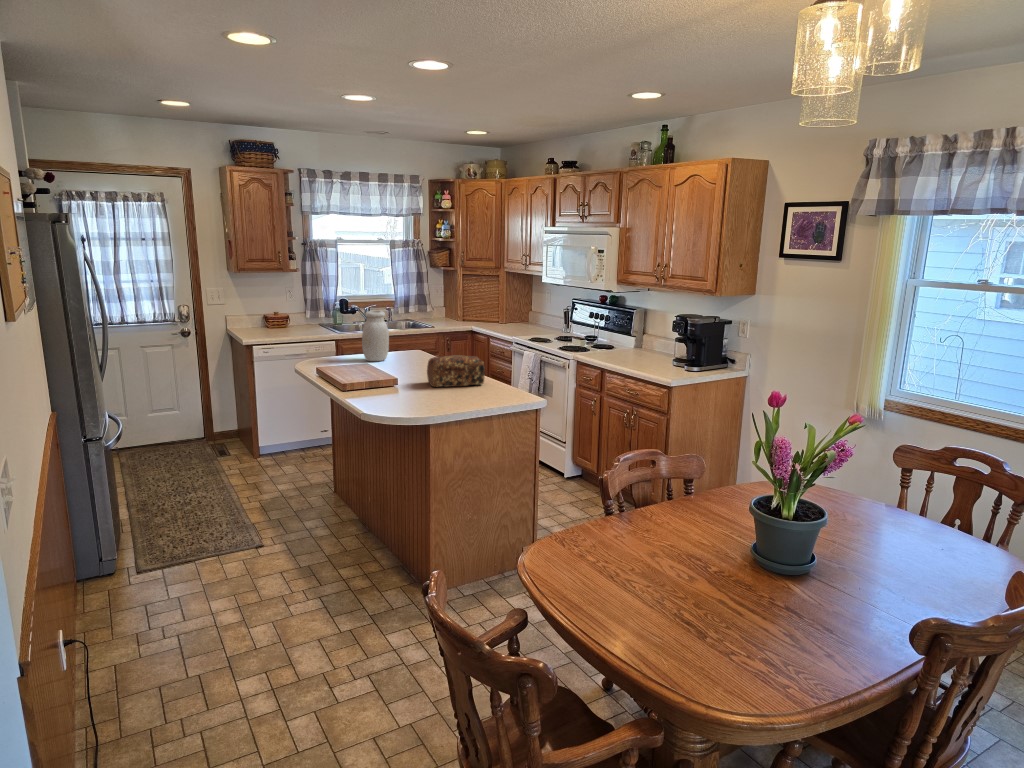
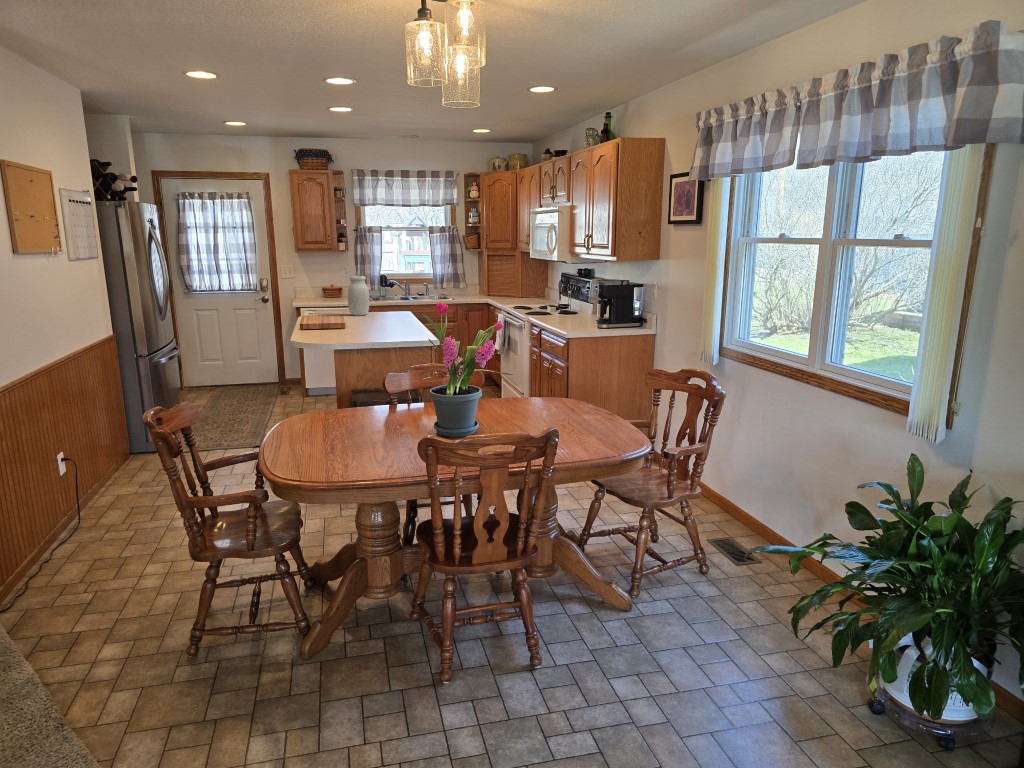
bread loaf: present [427,355,485,387] -> none [361,306,406,329]

